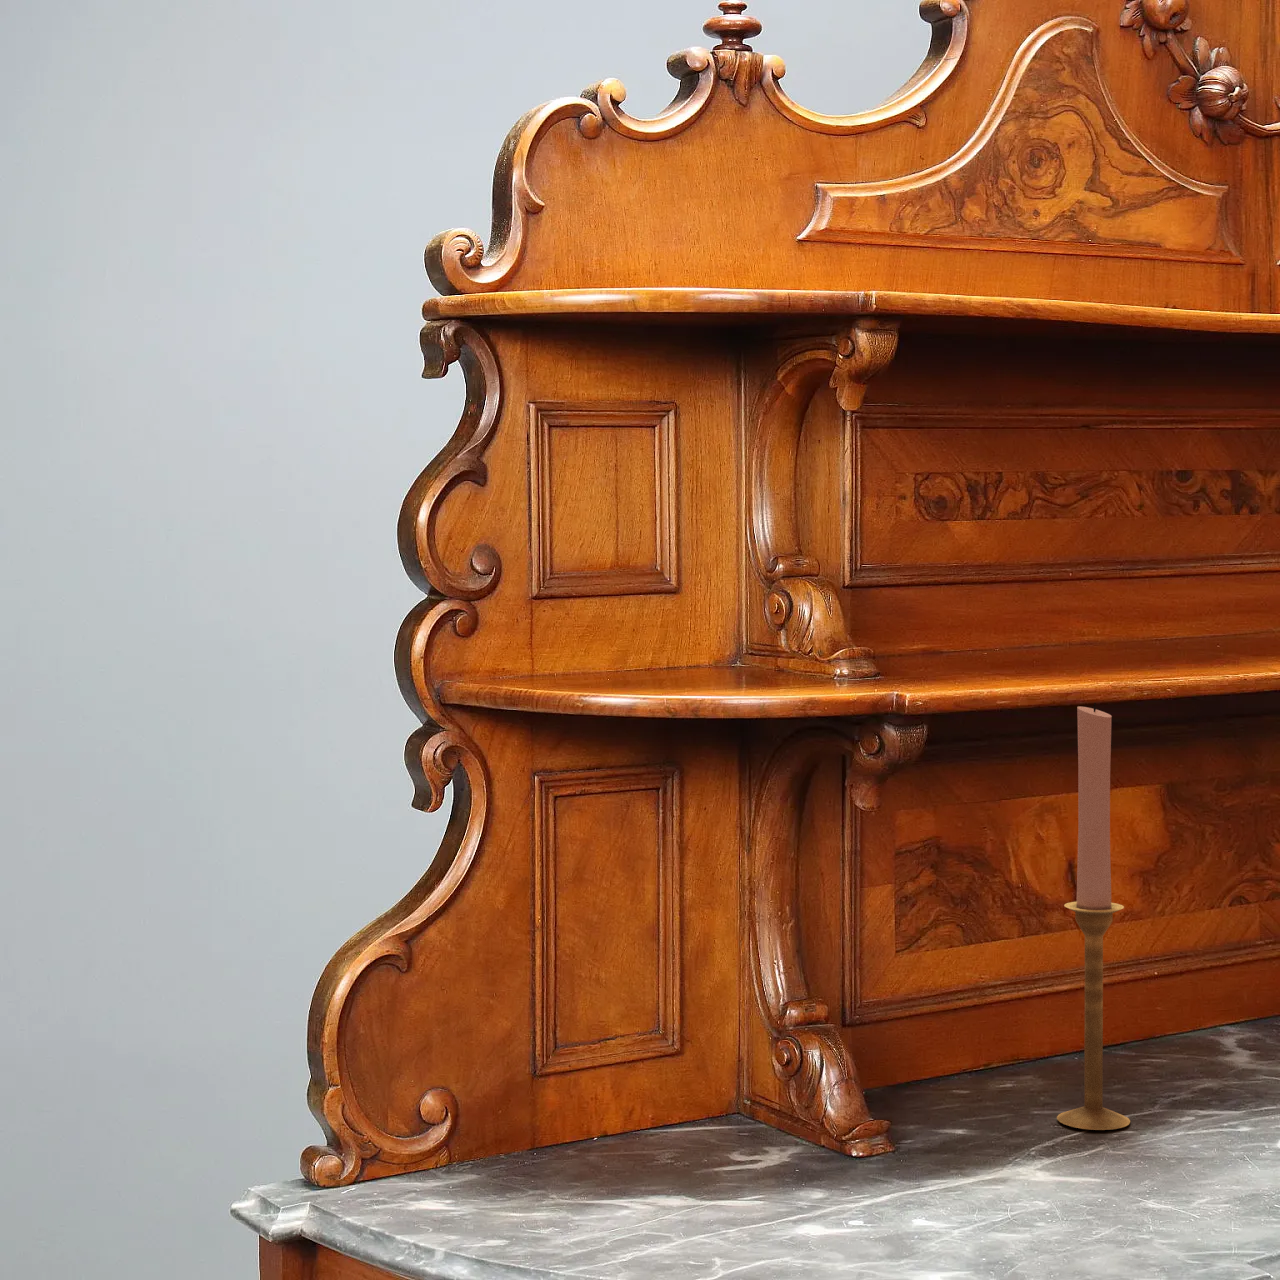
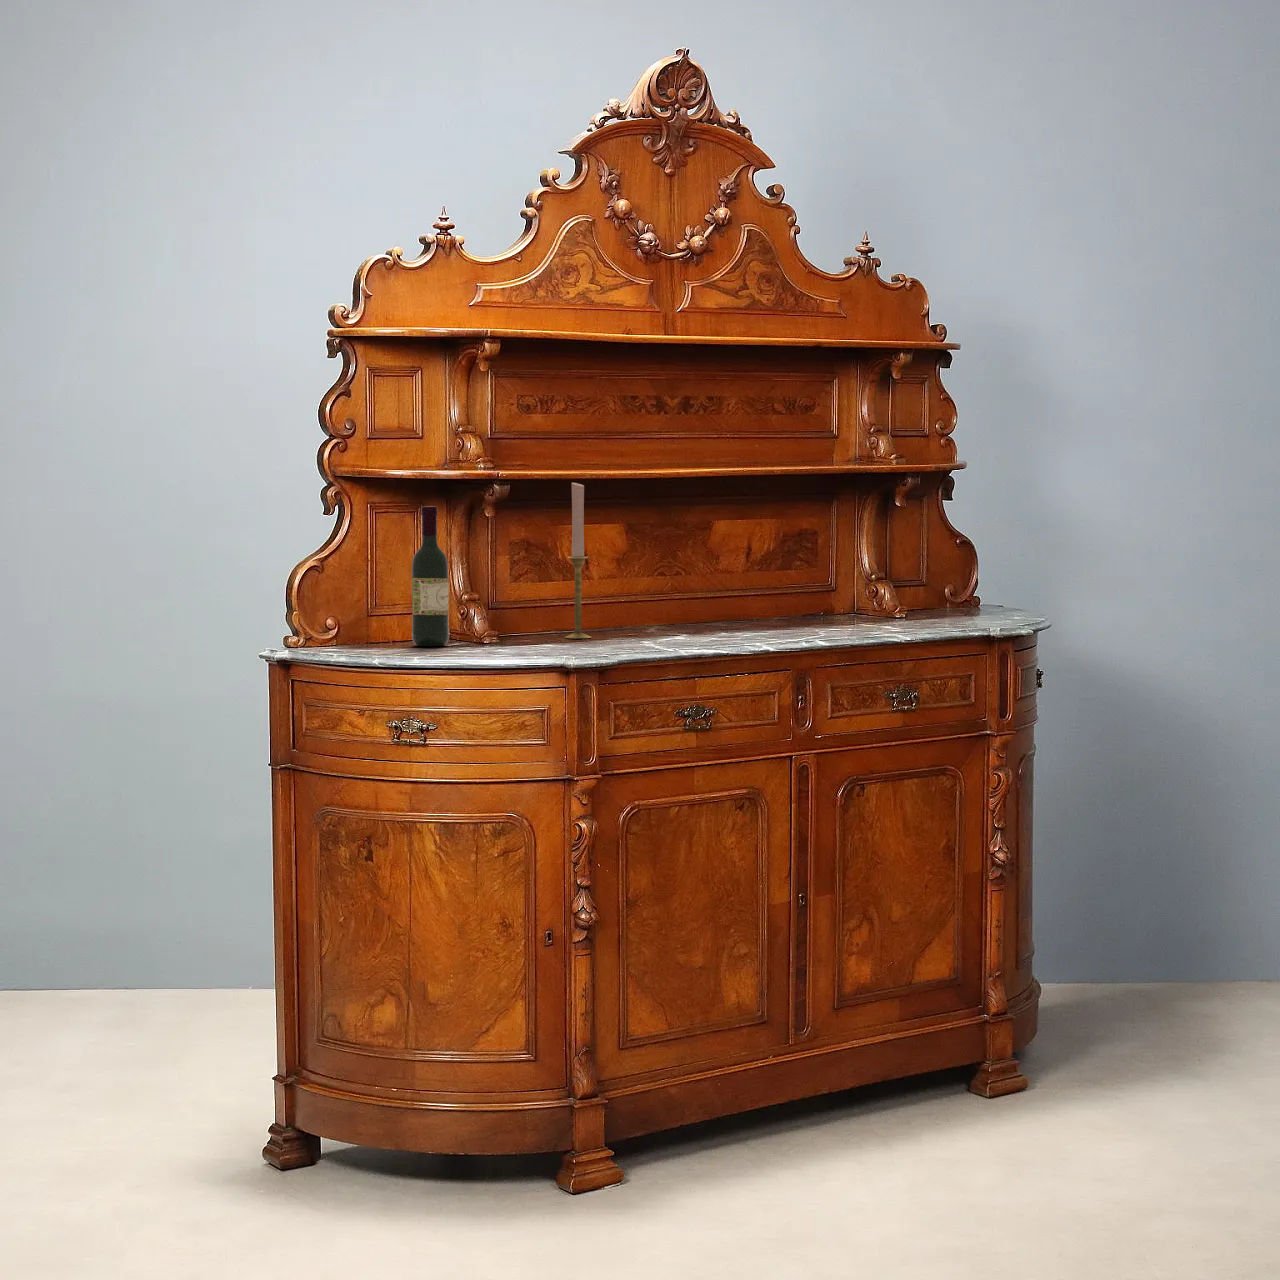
wine bottle: none [658,790,761,1193] -> present [412,506,449,646]

